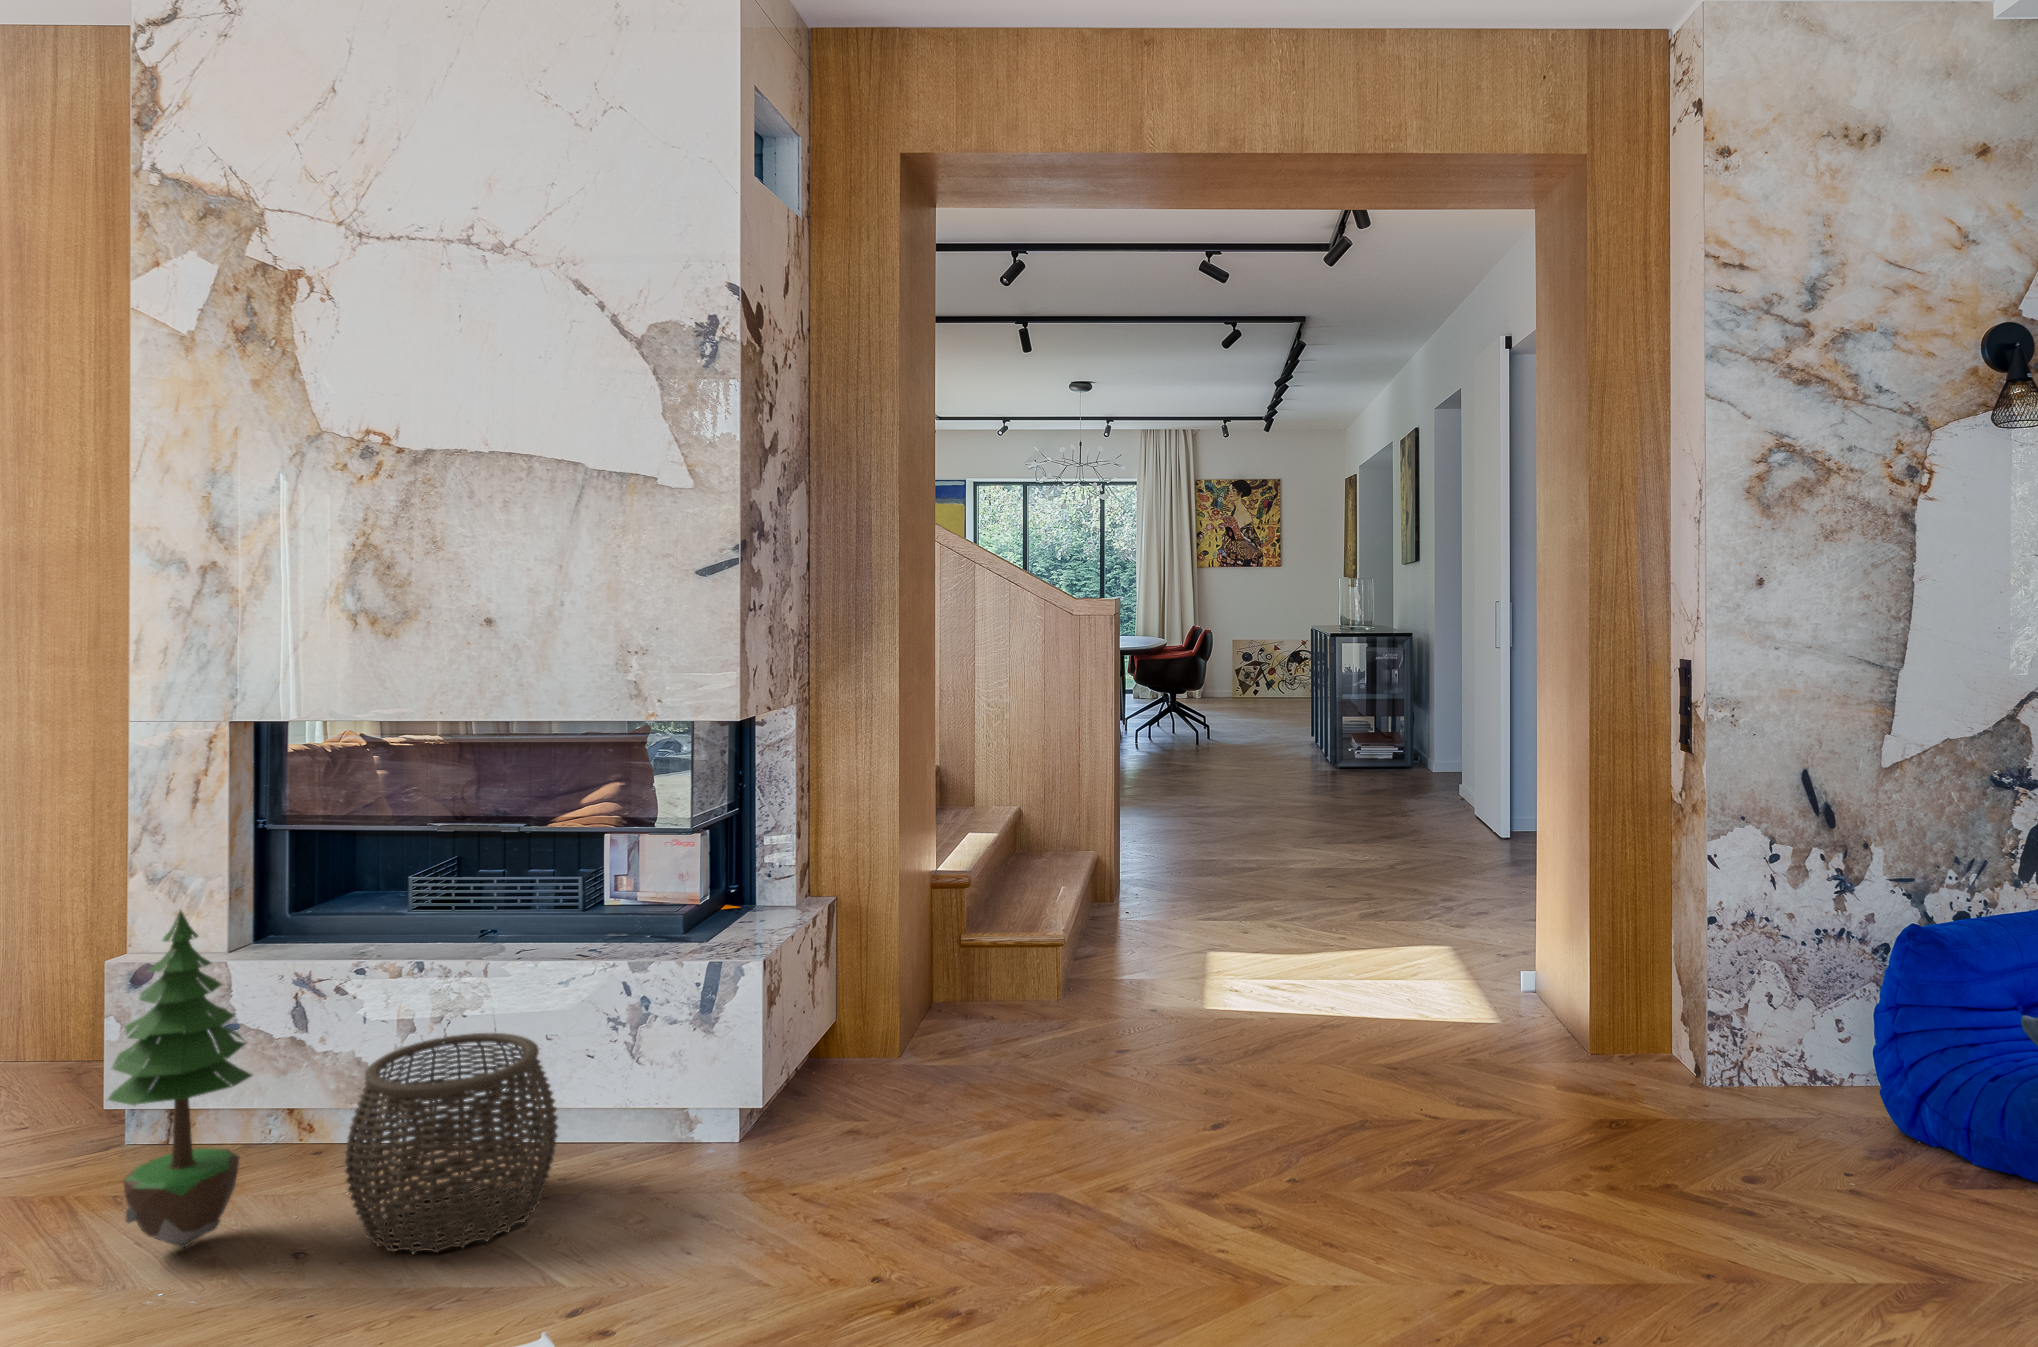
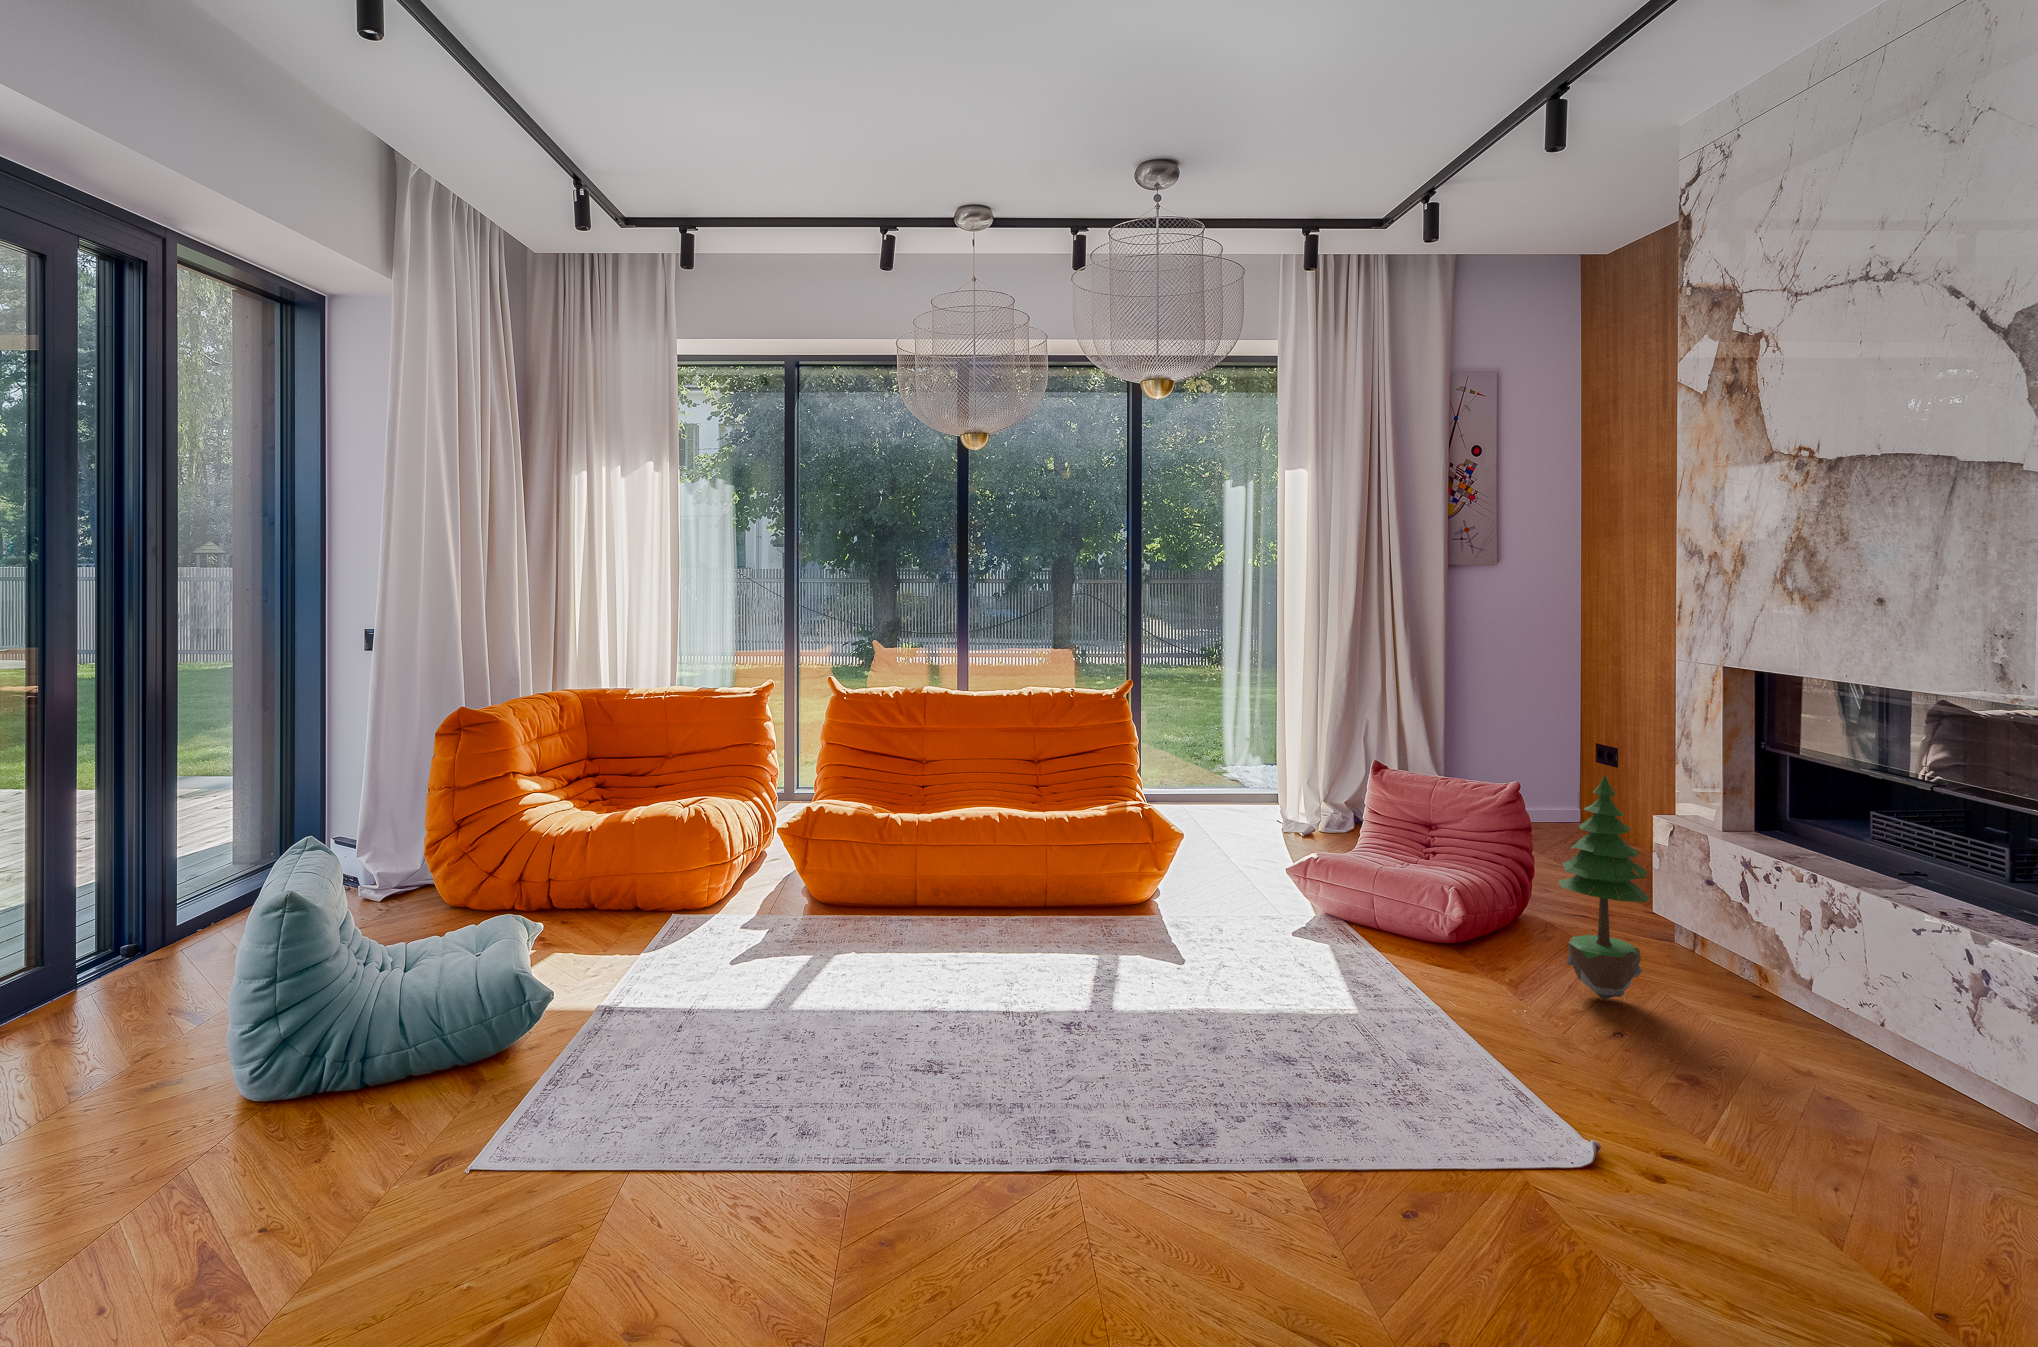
woven basket: present [345,1033,558,1254] -> none [1672,923,1862,1099]

